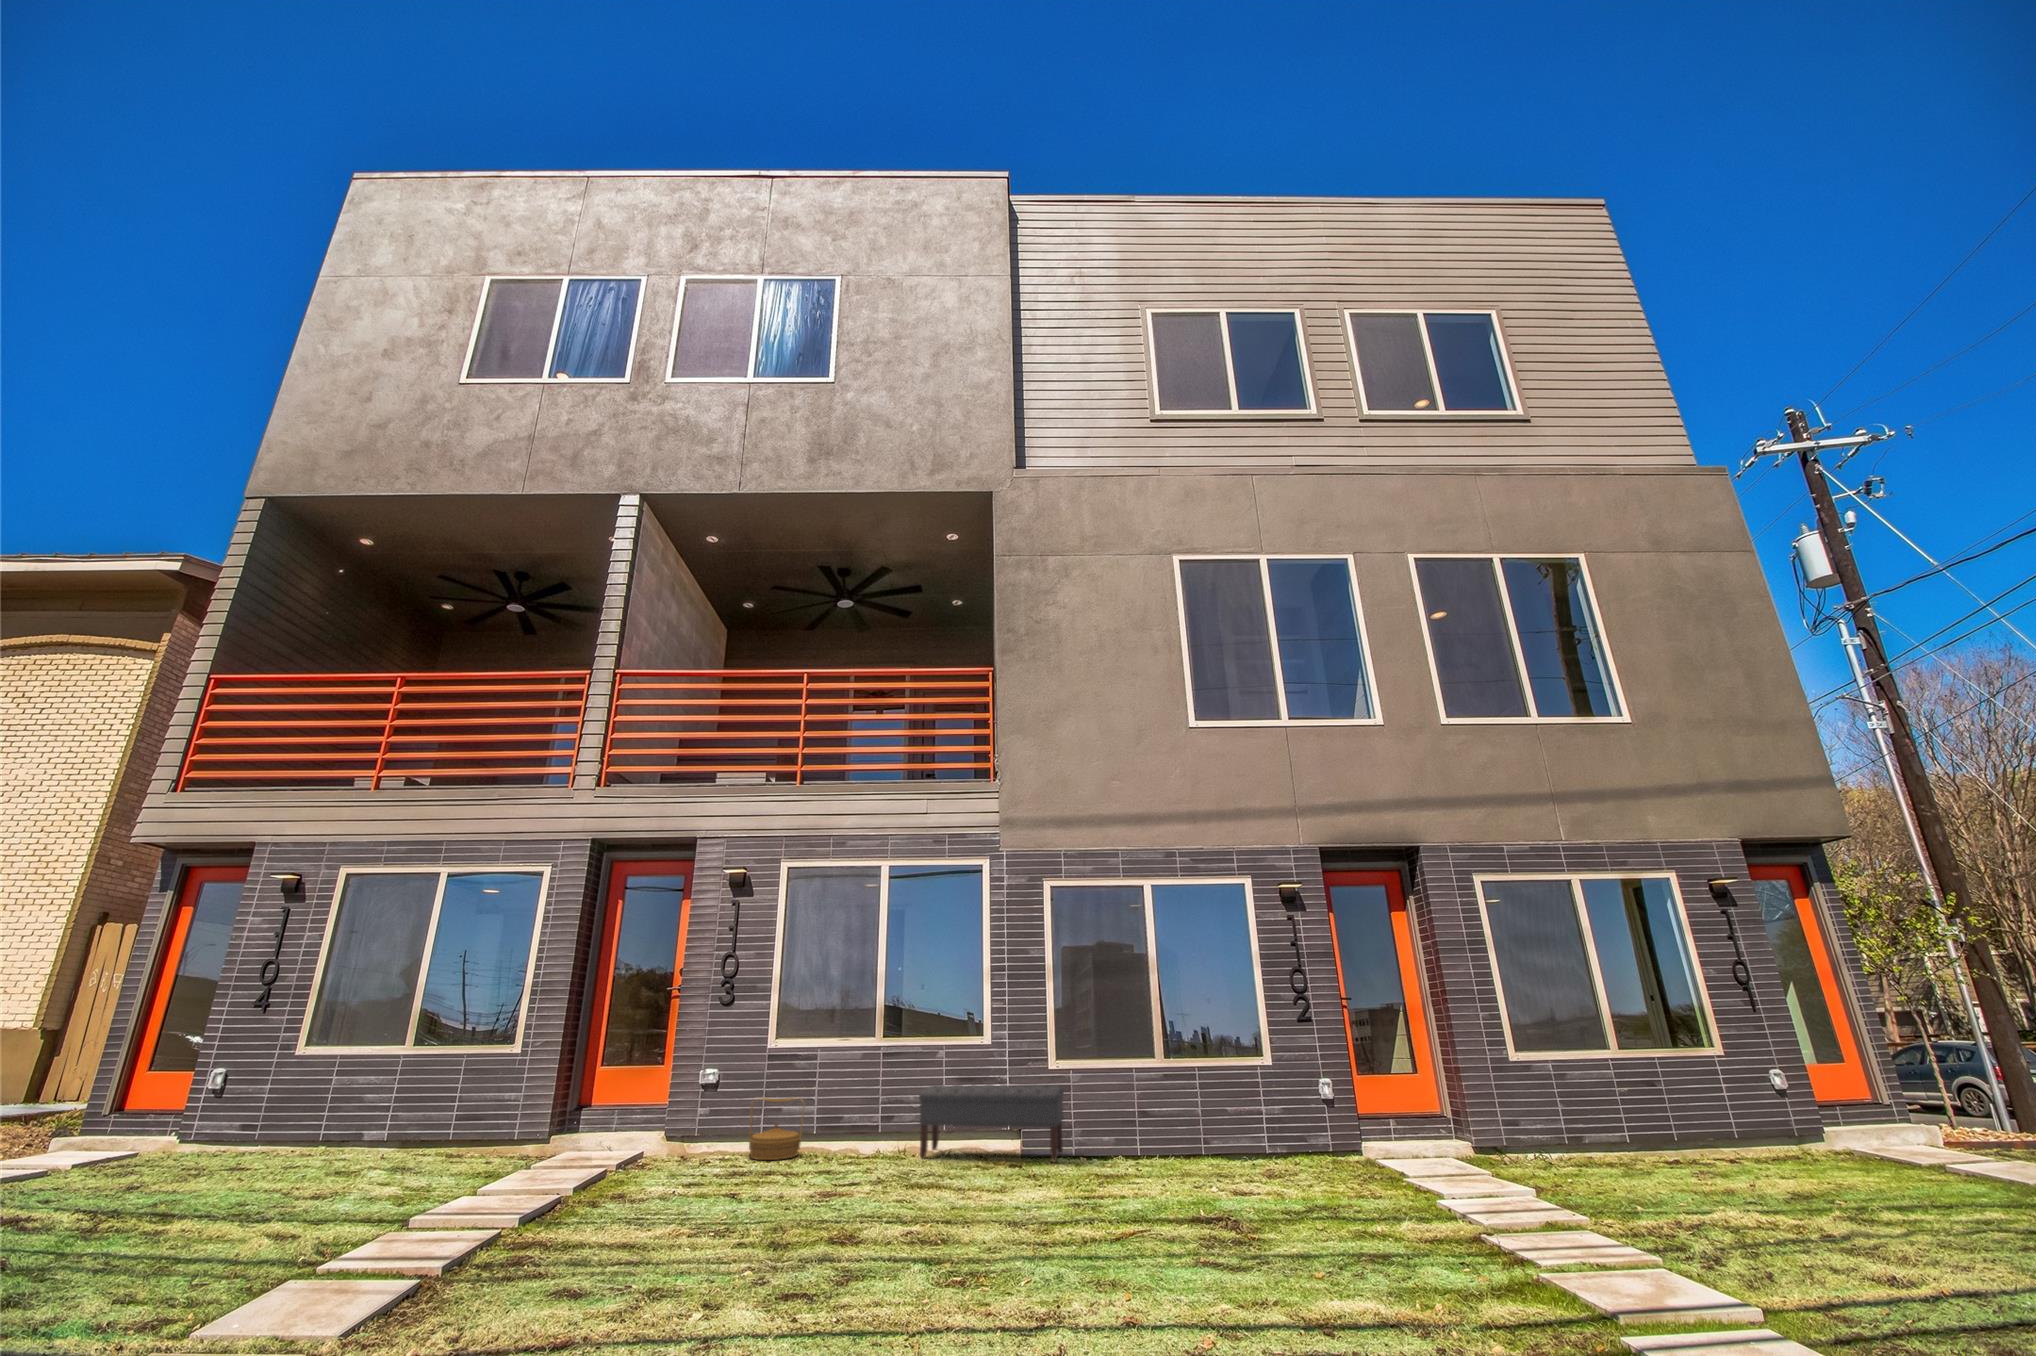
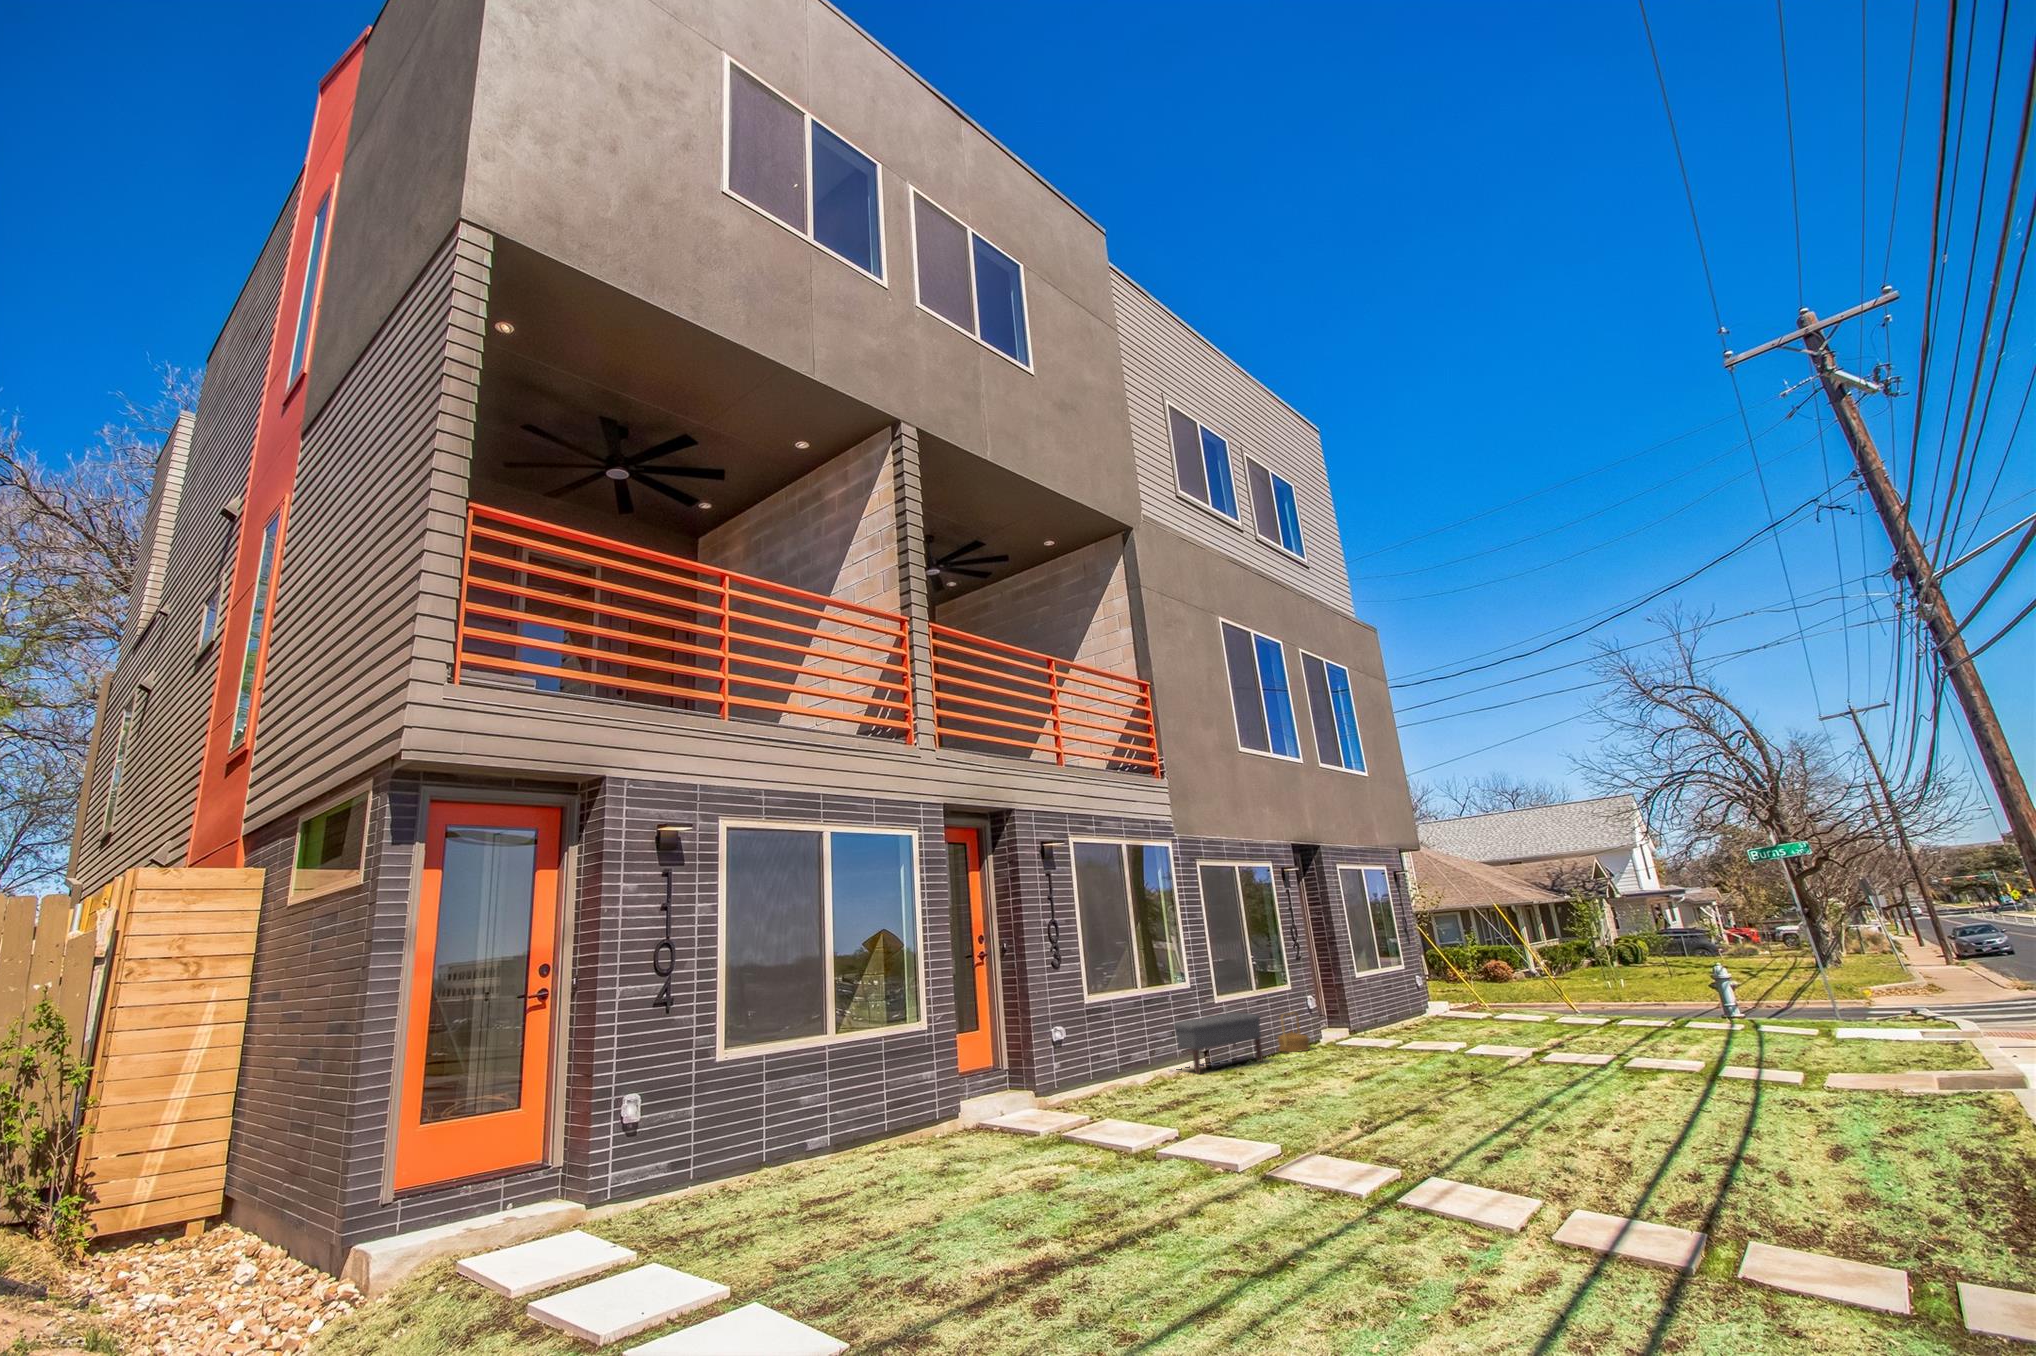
woven basket: present [749,1098,805,1160] -> present [1278,1012,1310,1052]

